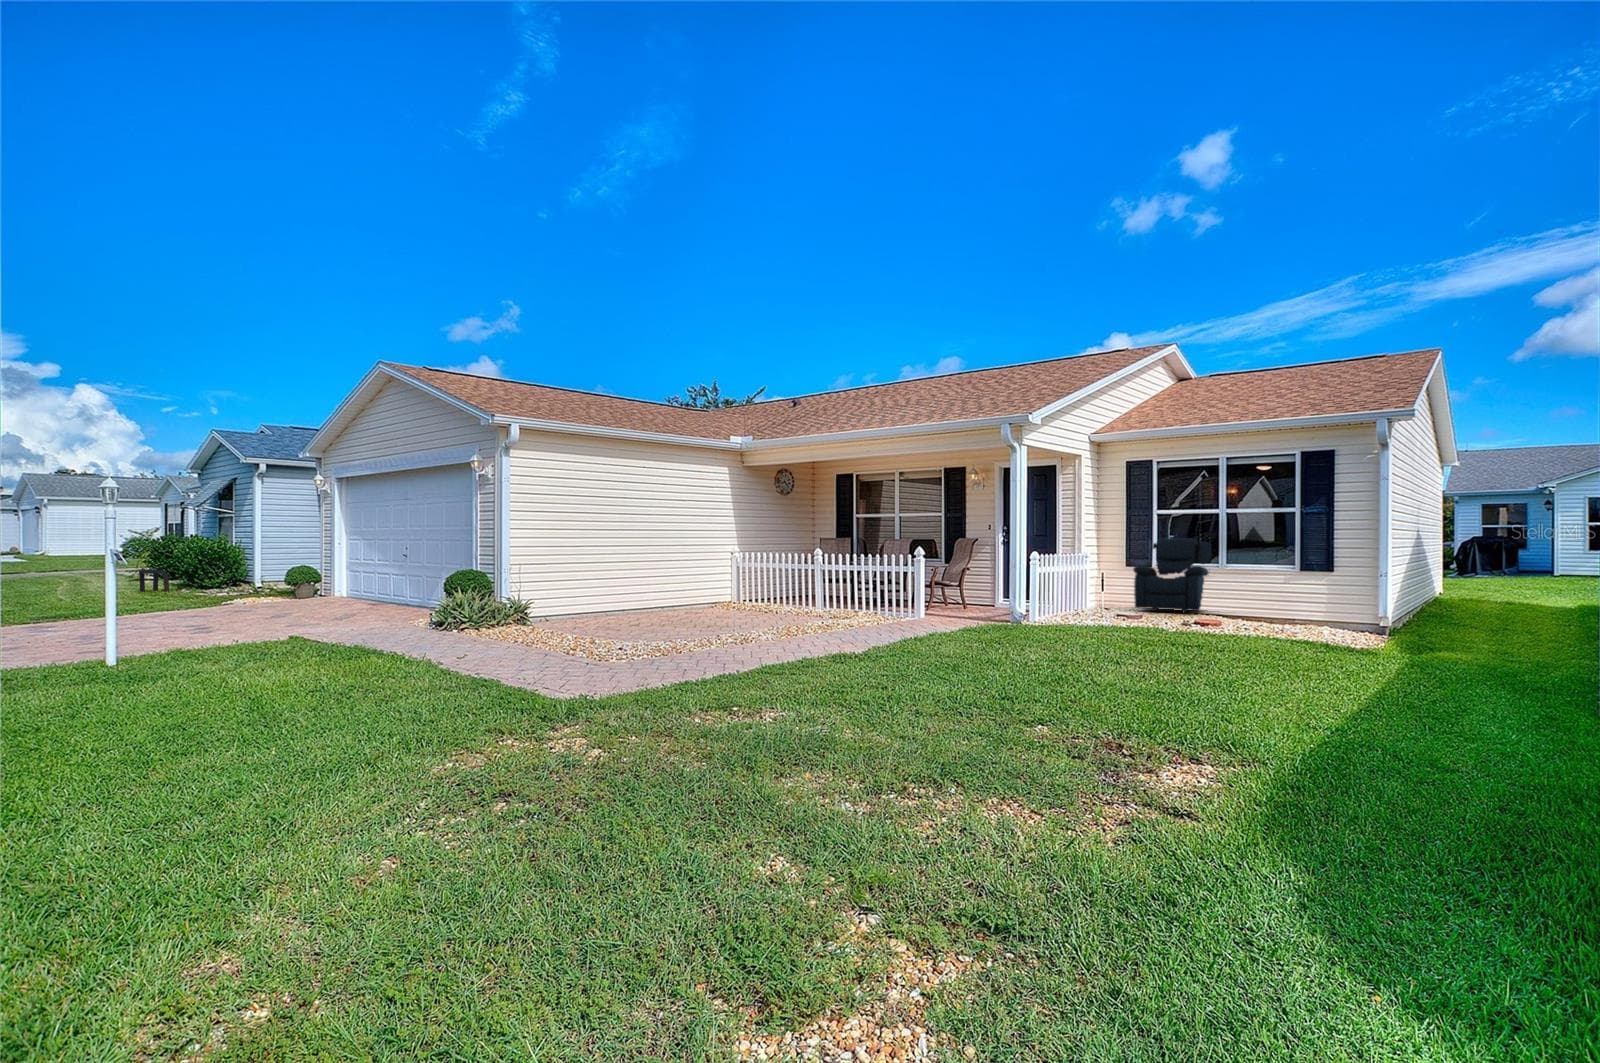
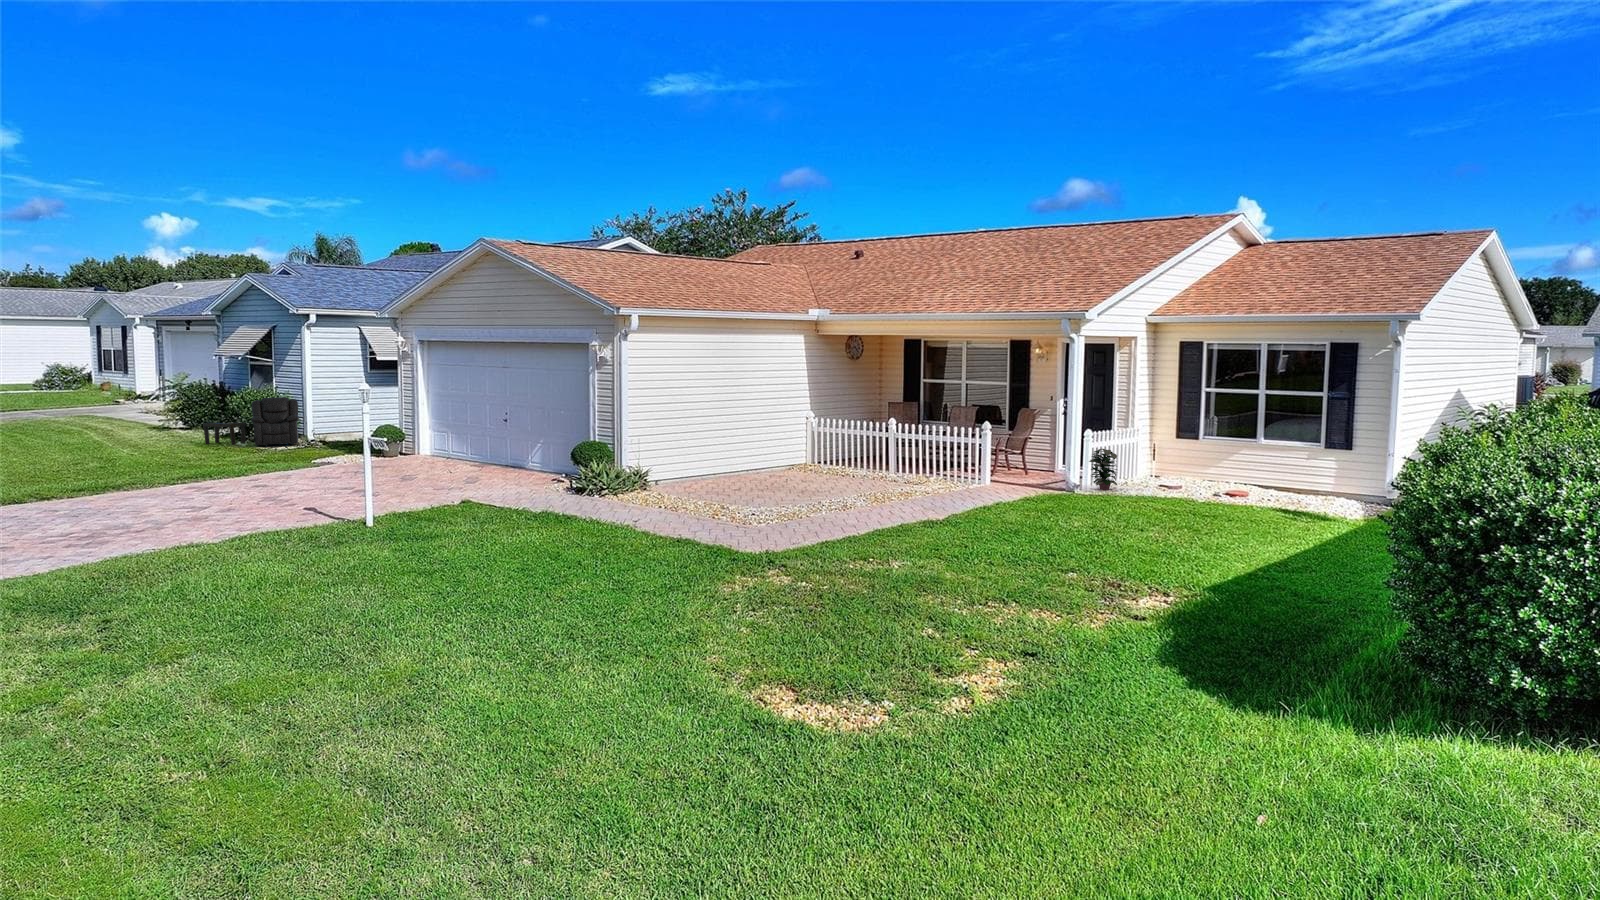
chair: present [1133,538,1211,613] -> present [251,397,299,447]
decorative plant: none [1036,573,1072,620] -> present [1089,449,1117,490]

